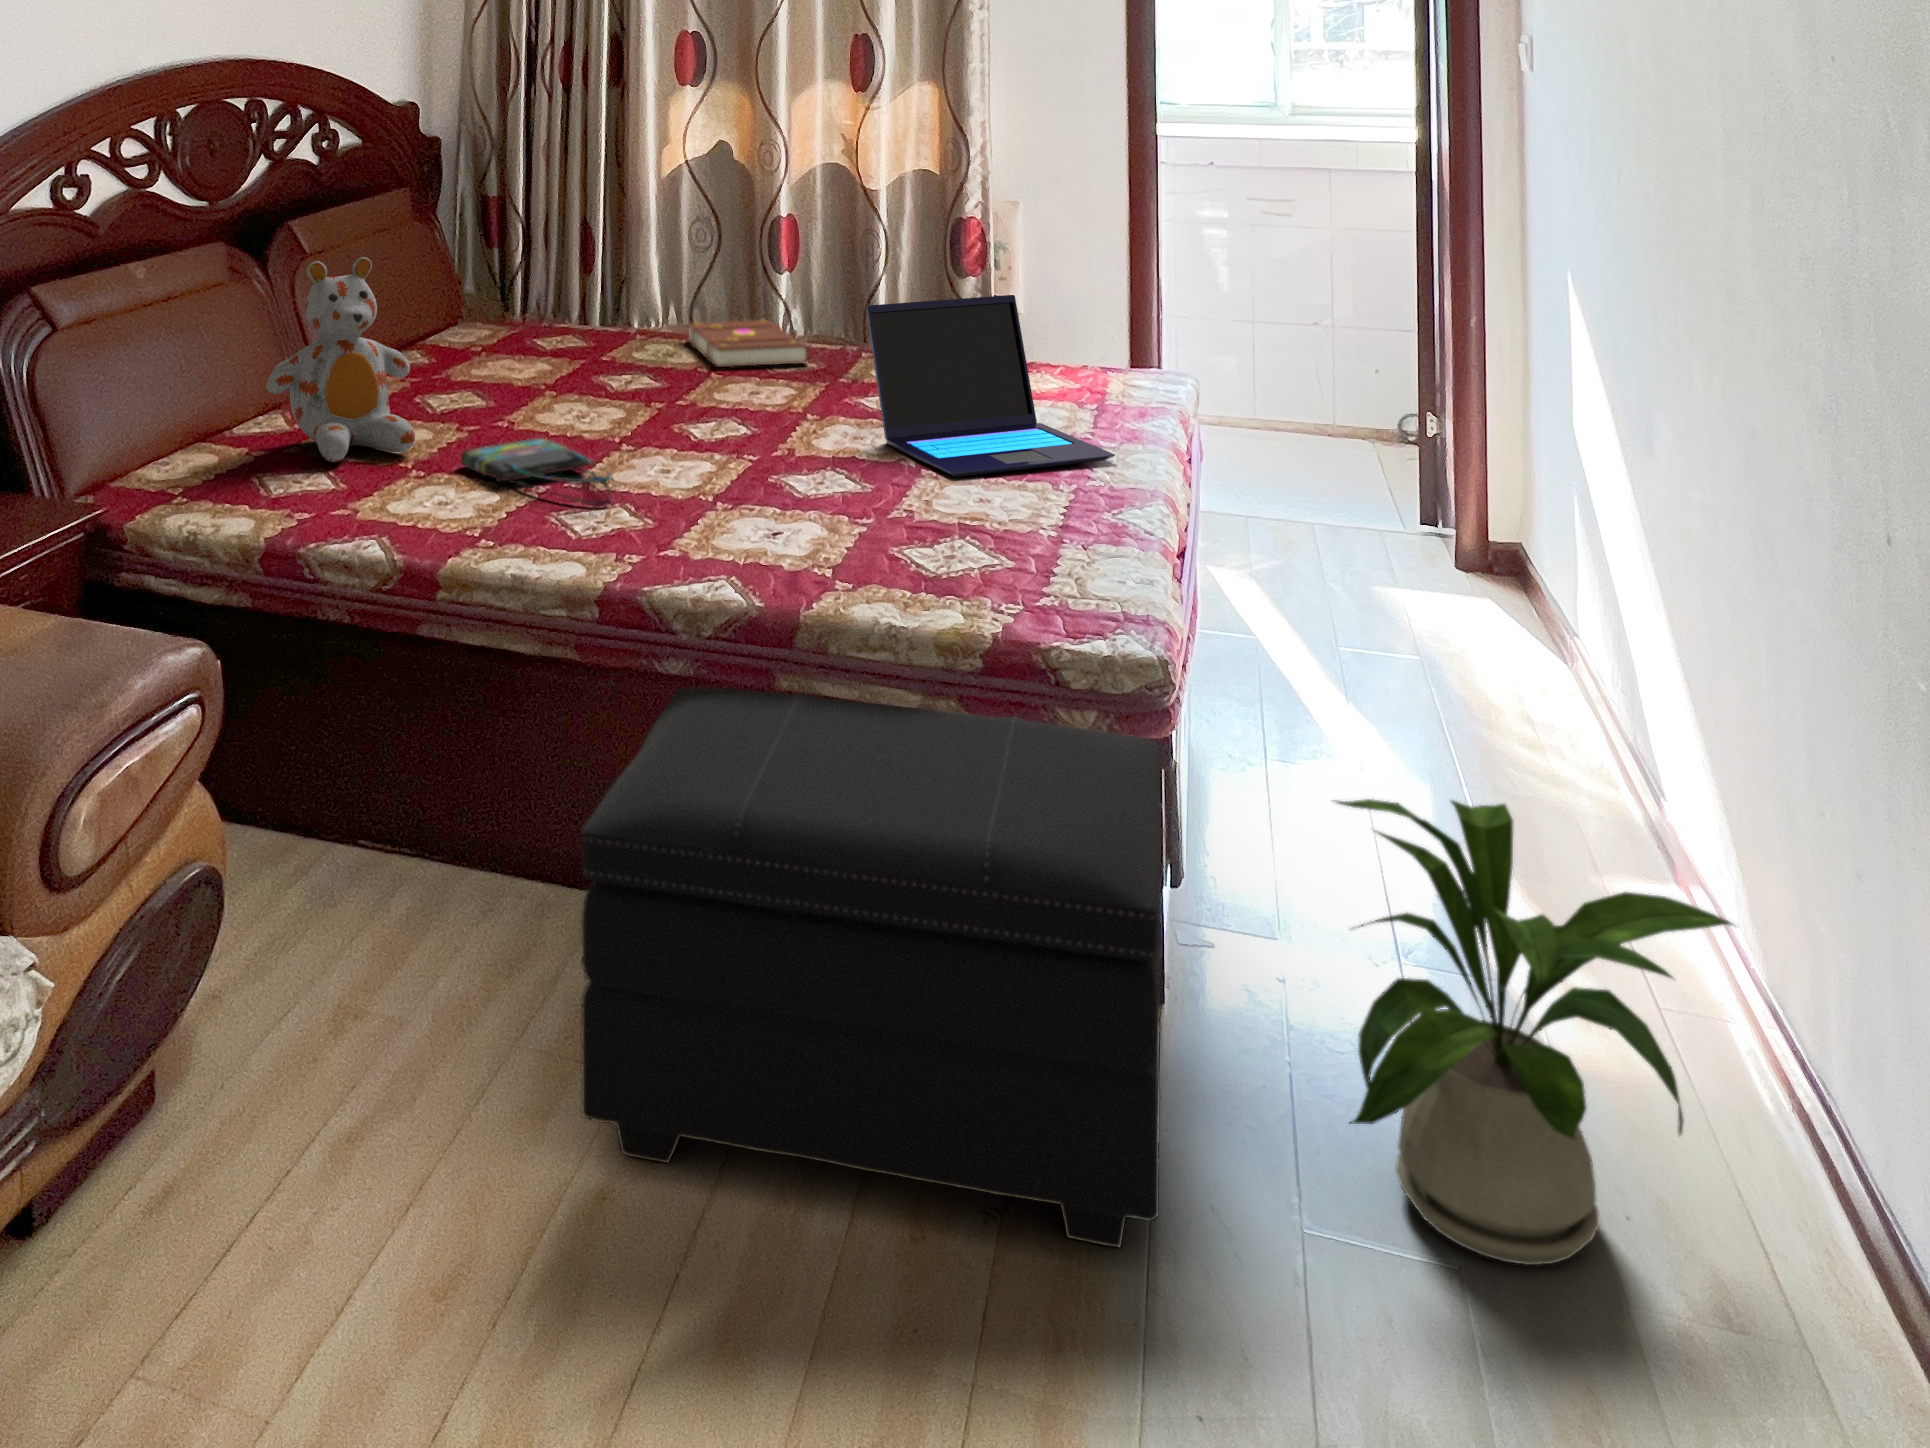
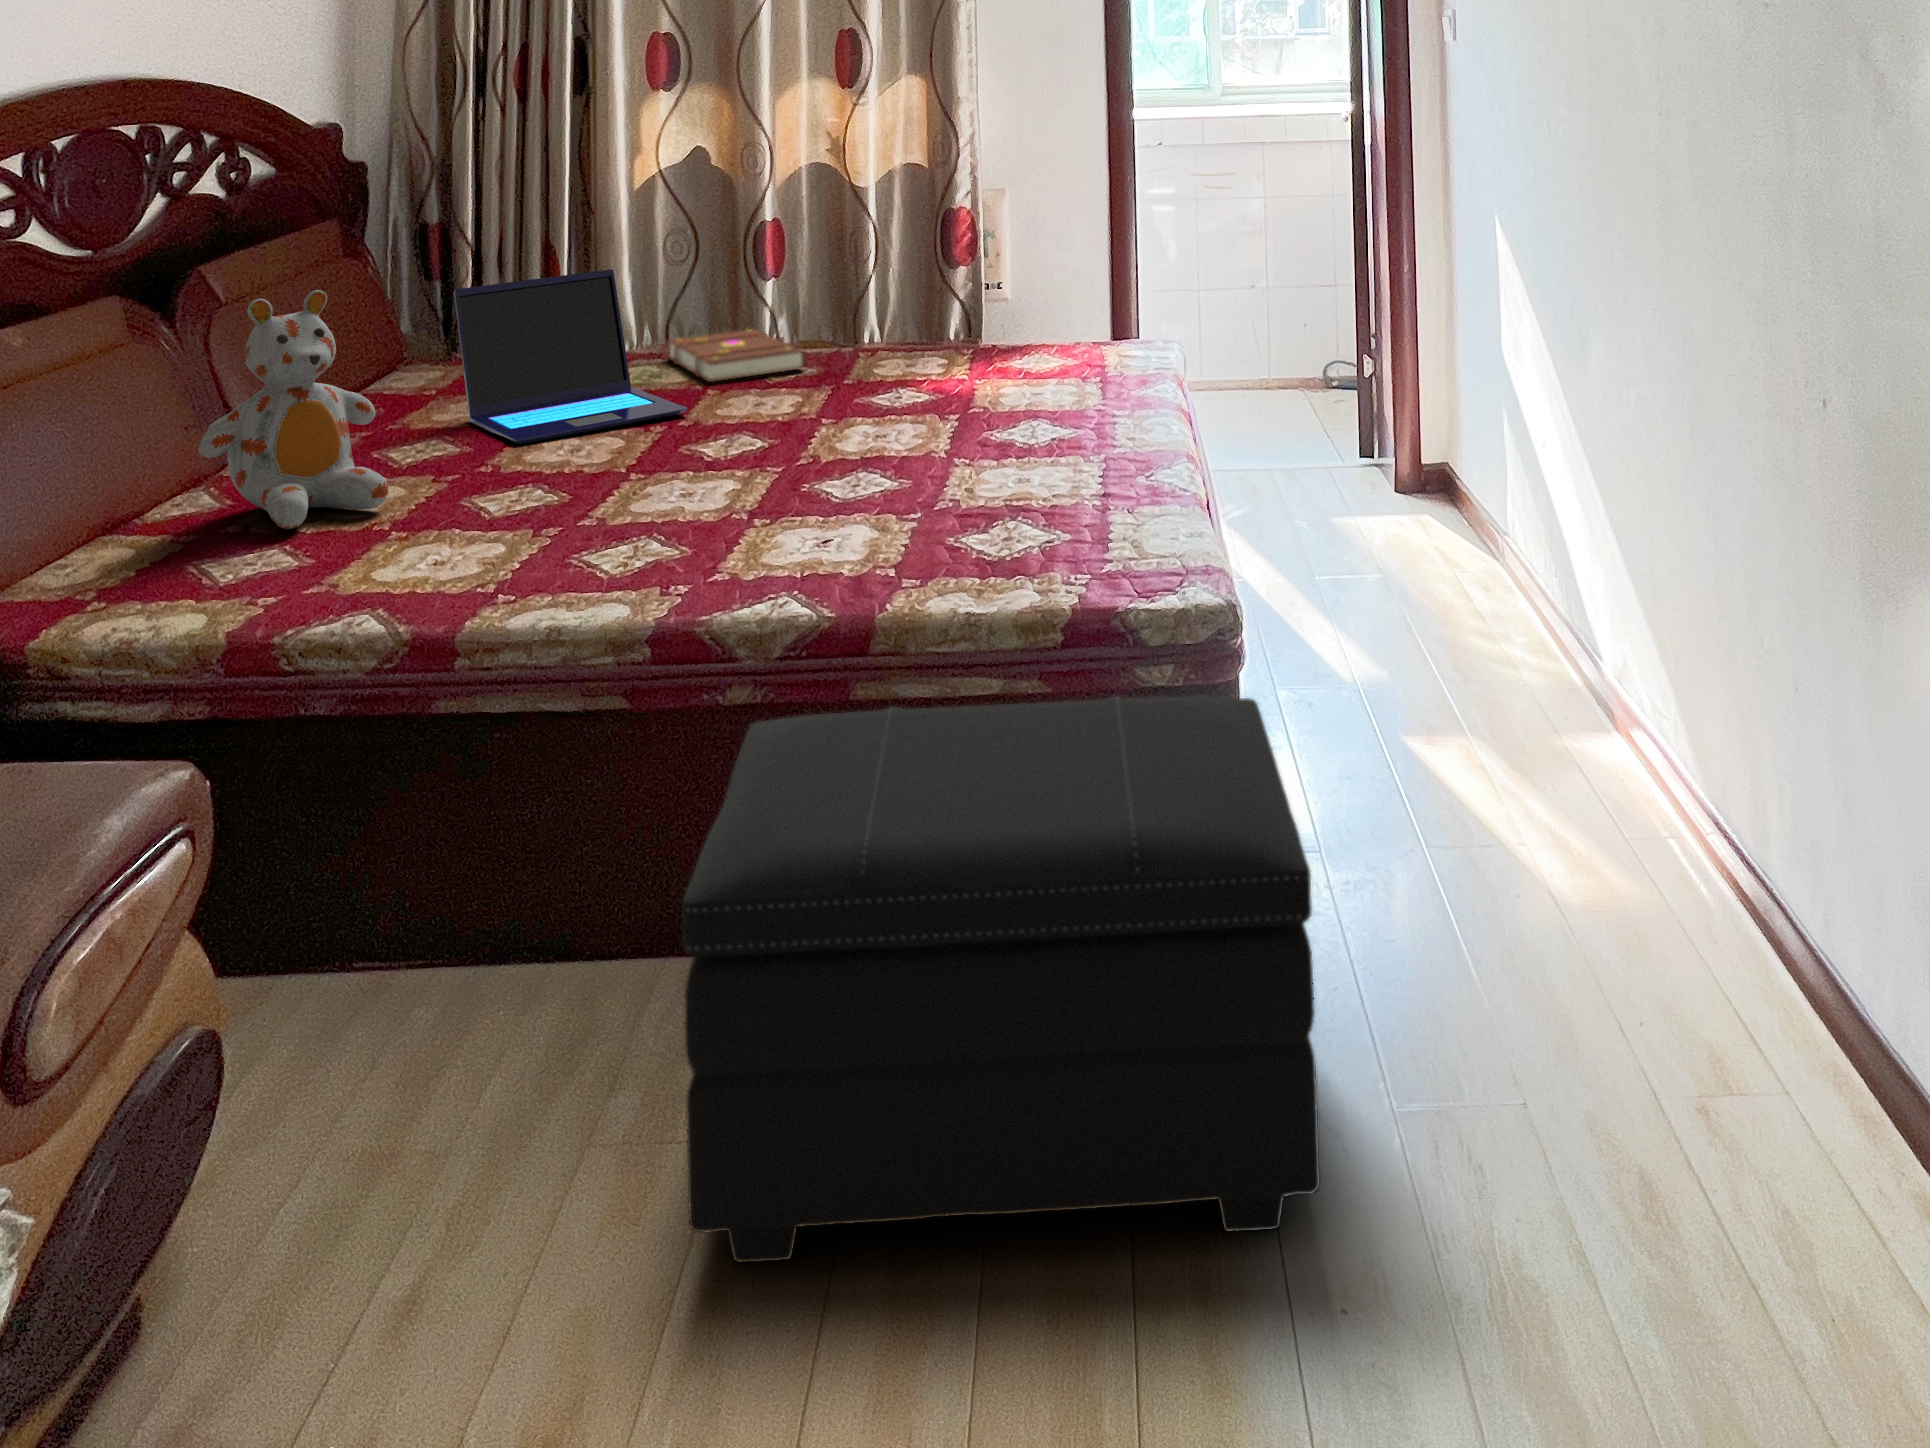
laptop: present [866,295,1115,477] -> present [454,269,688,444]
tote bag: present [461,438,612,505] -> none [448,474,635,538]
house plant: present [1335,799,1733,1265] -> none [1452,705,1787,1148]

